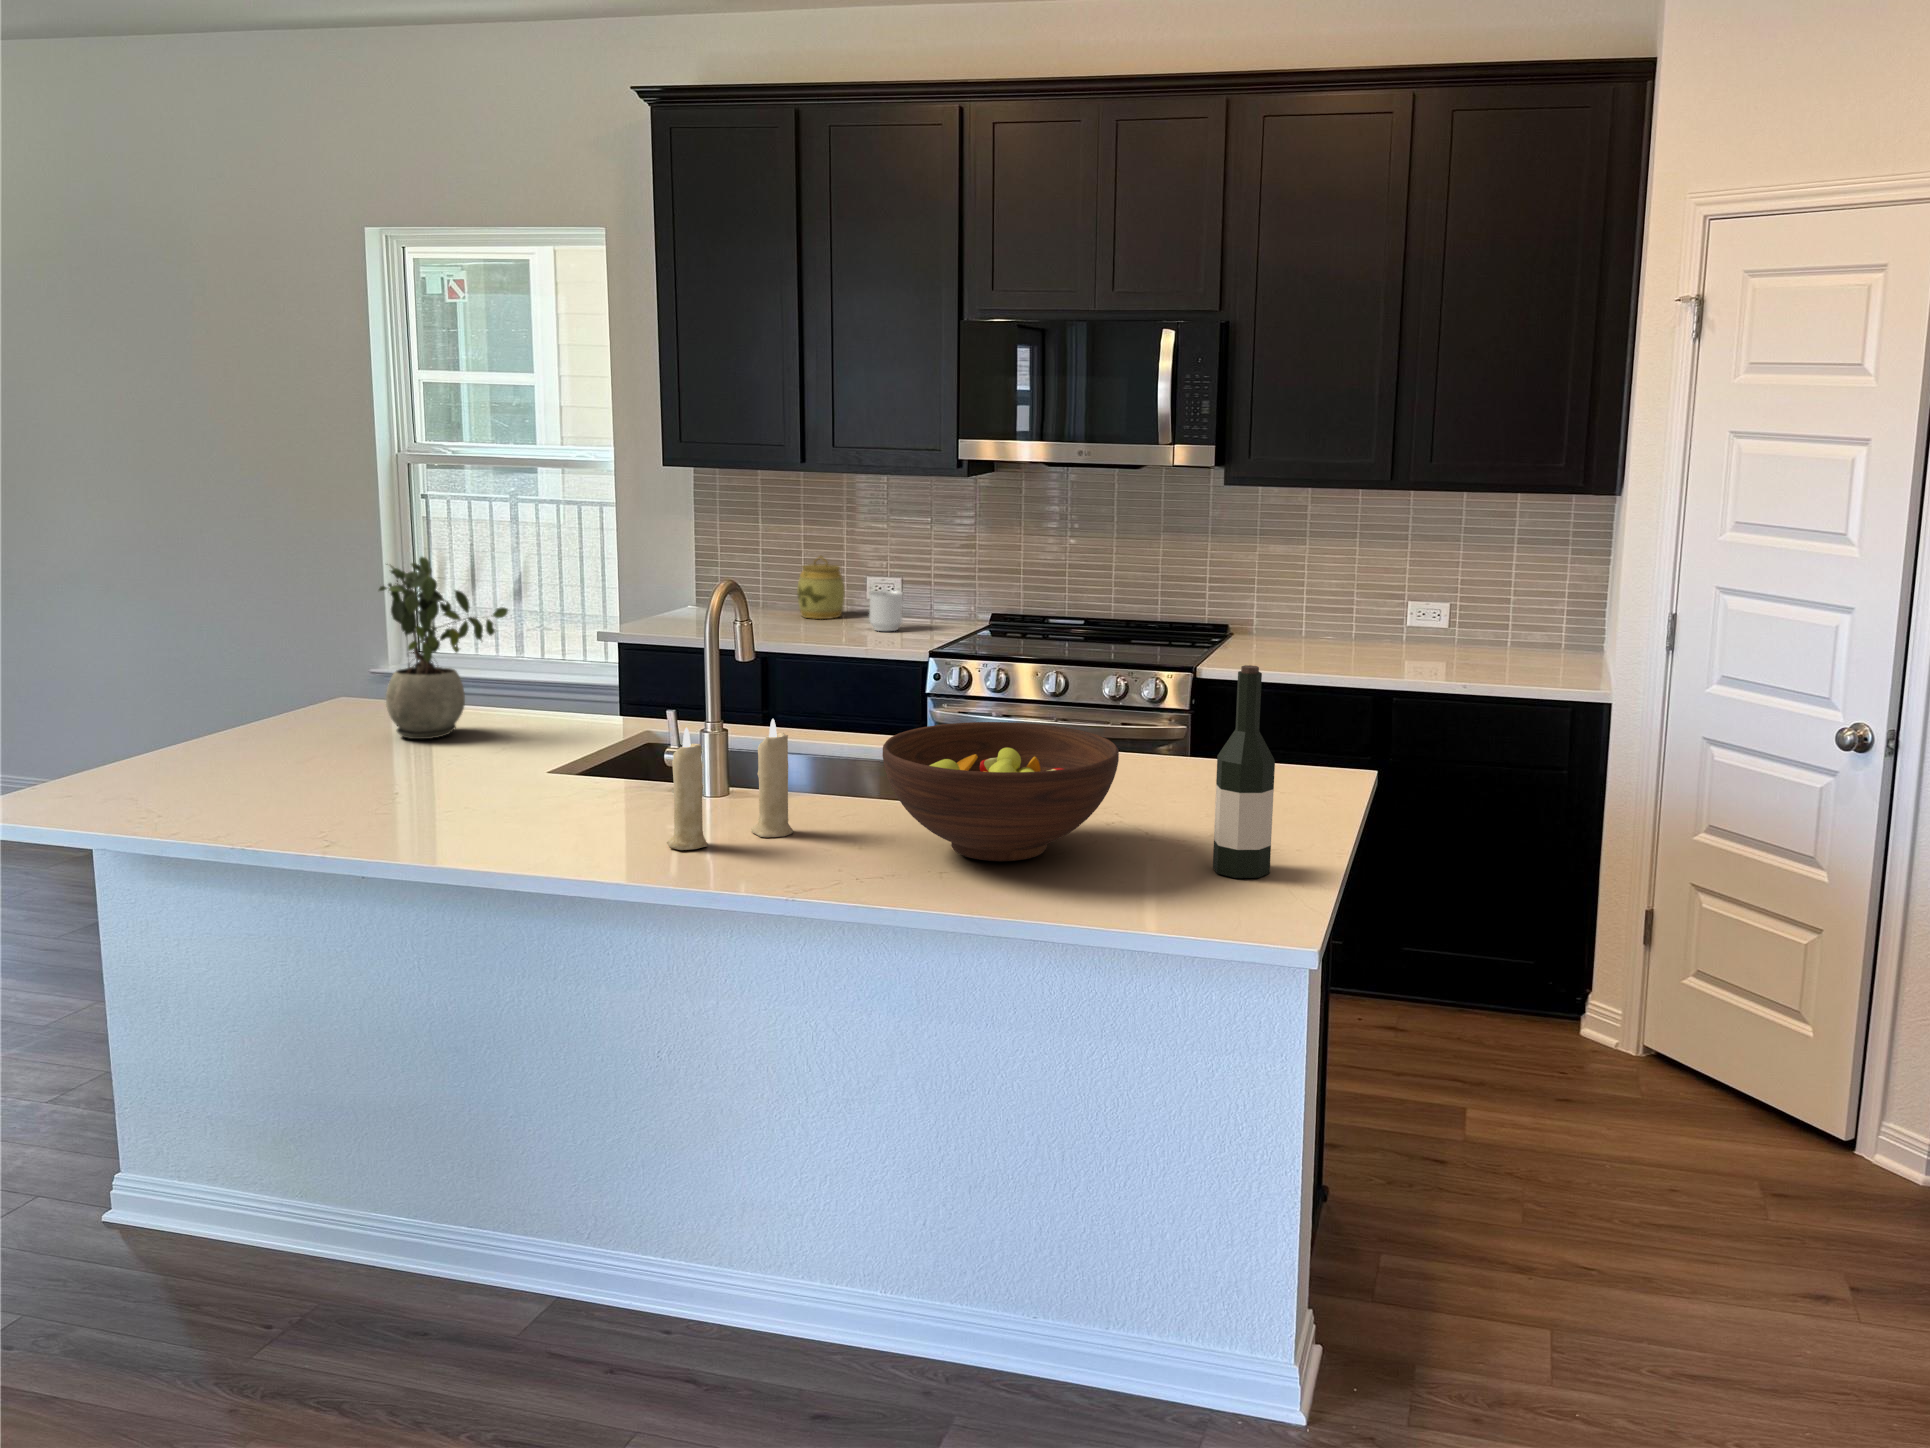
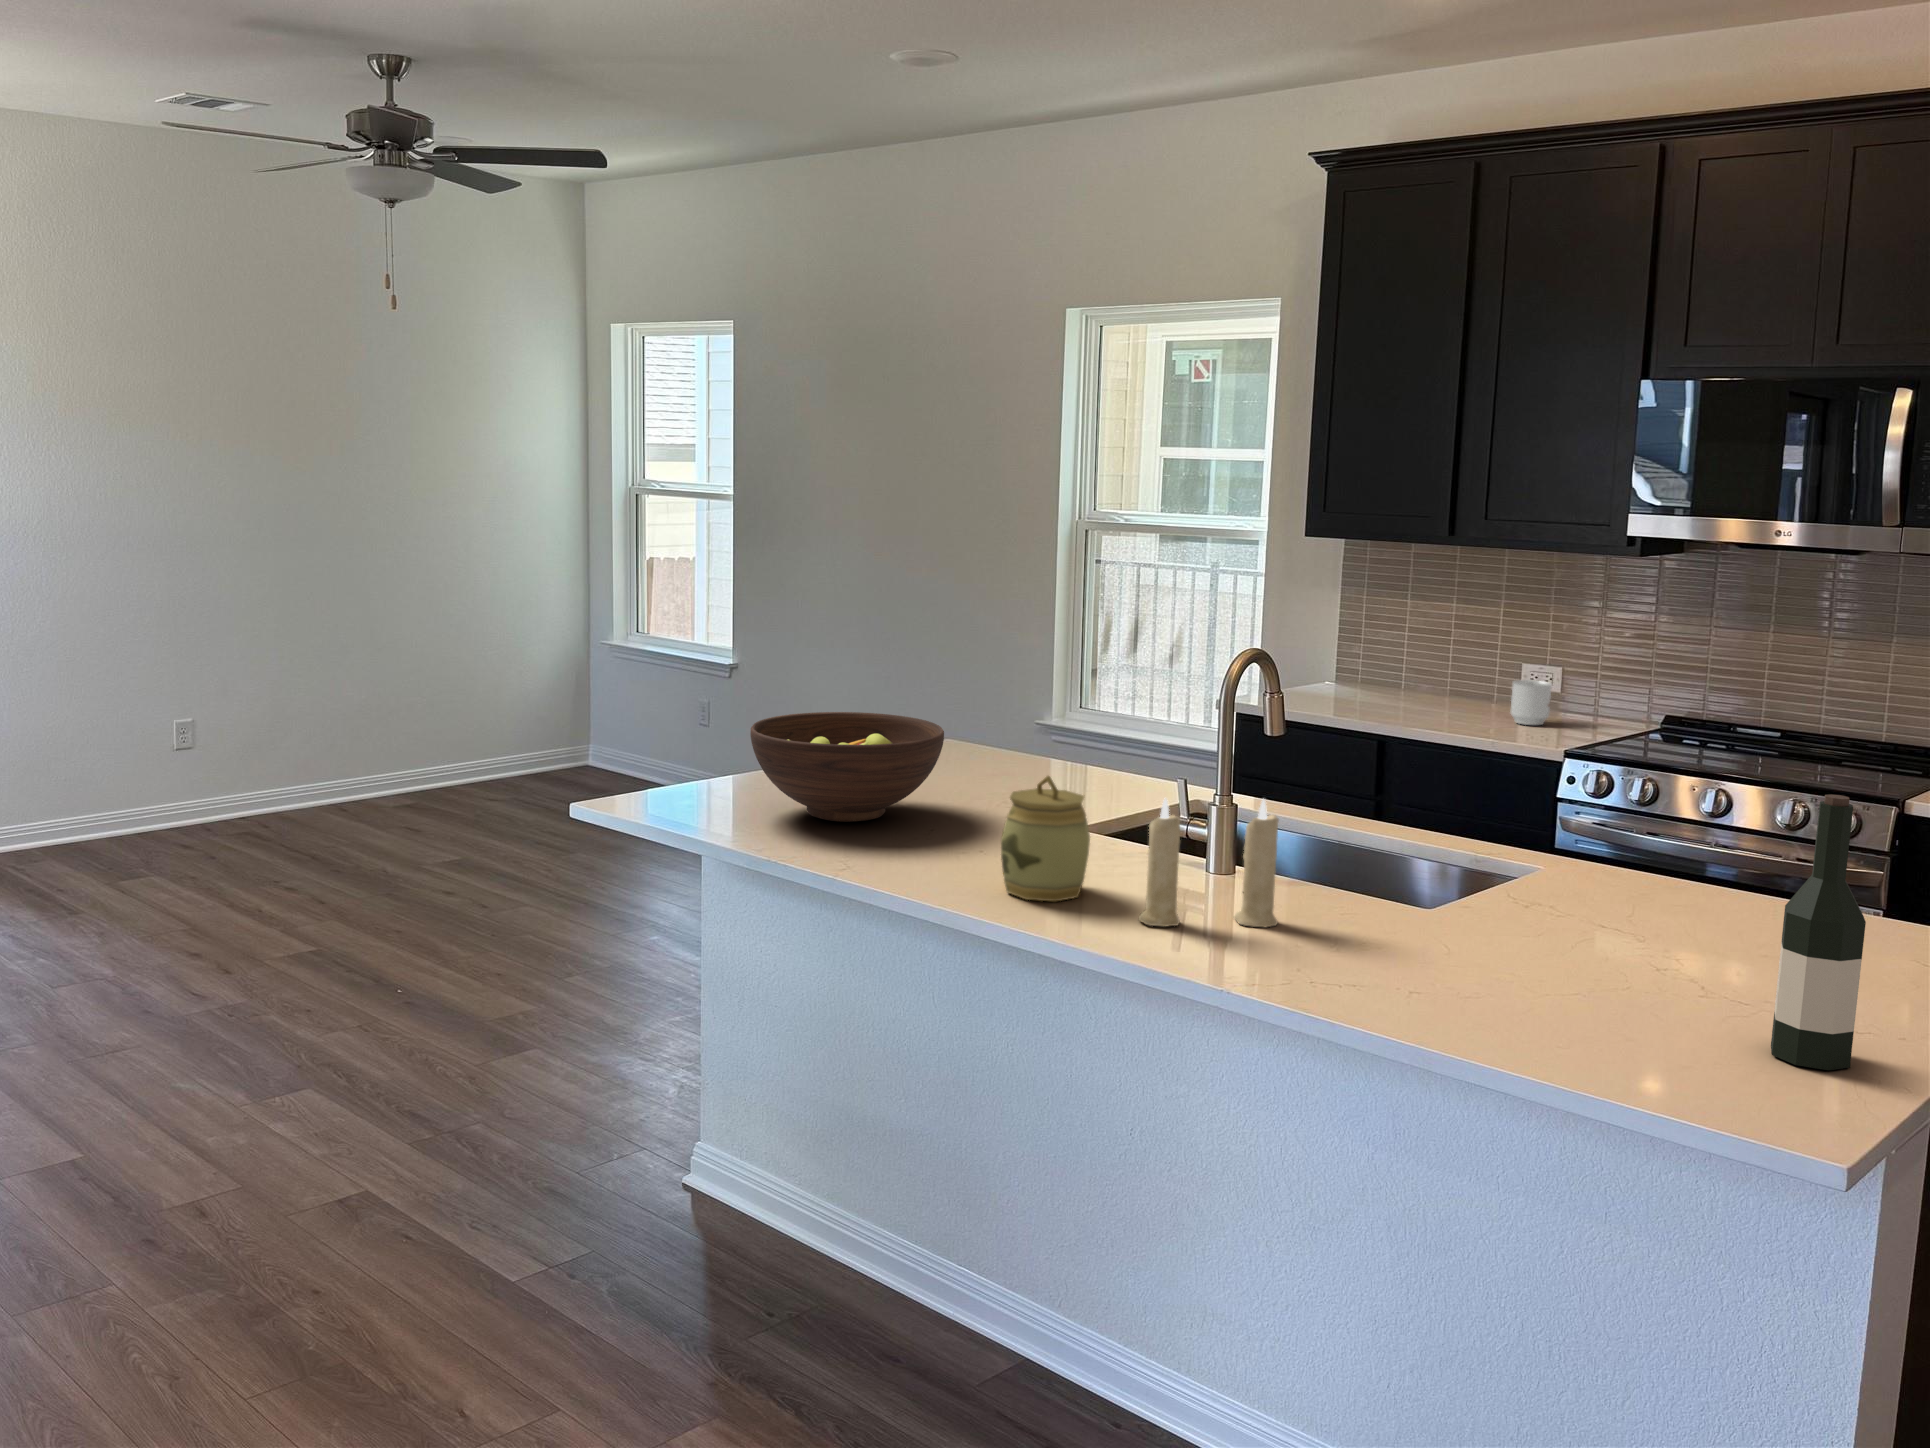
jar: present [797,556,845,619] -> present [1001,776,1090,901]
potted plant: present [379,557,508,739] -> none [957,610,1073,786]
fruit bowl: present [883,722,1119,861] -> present [750,712,944,822]

